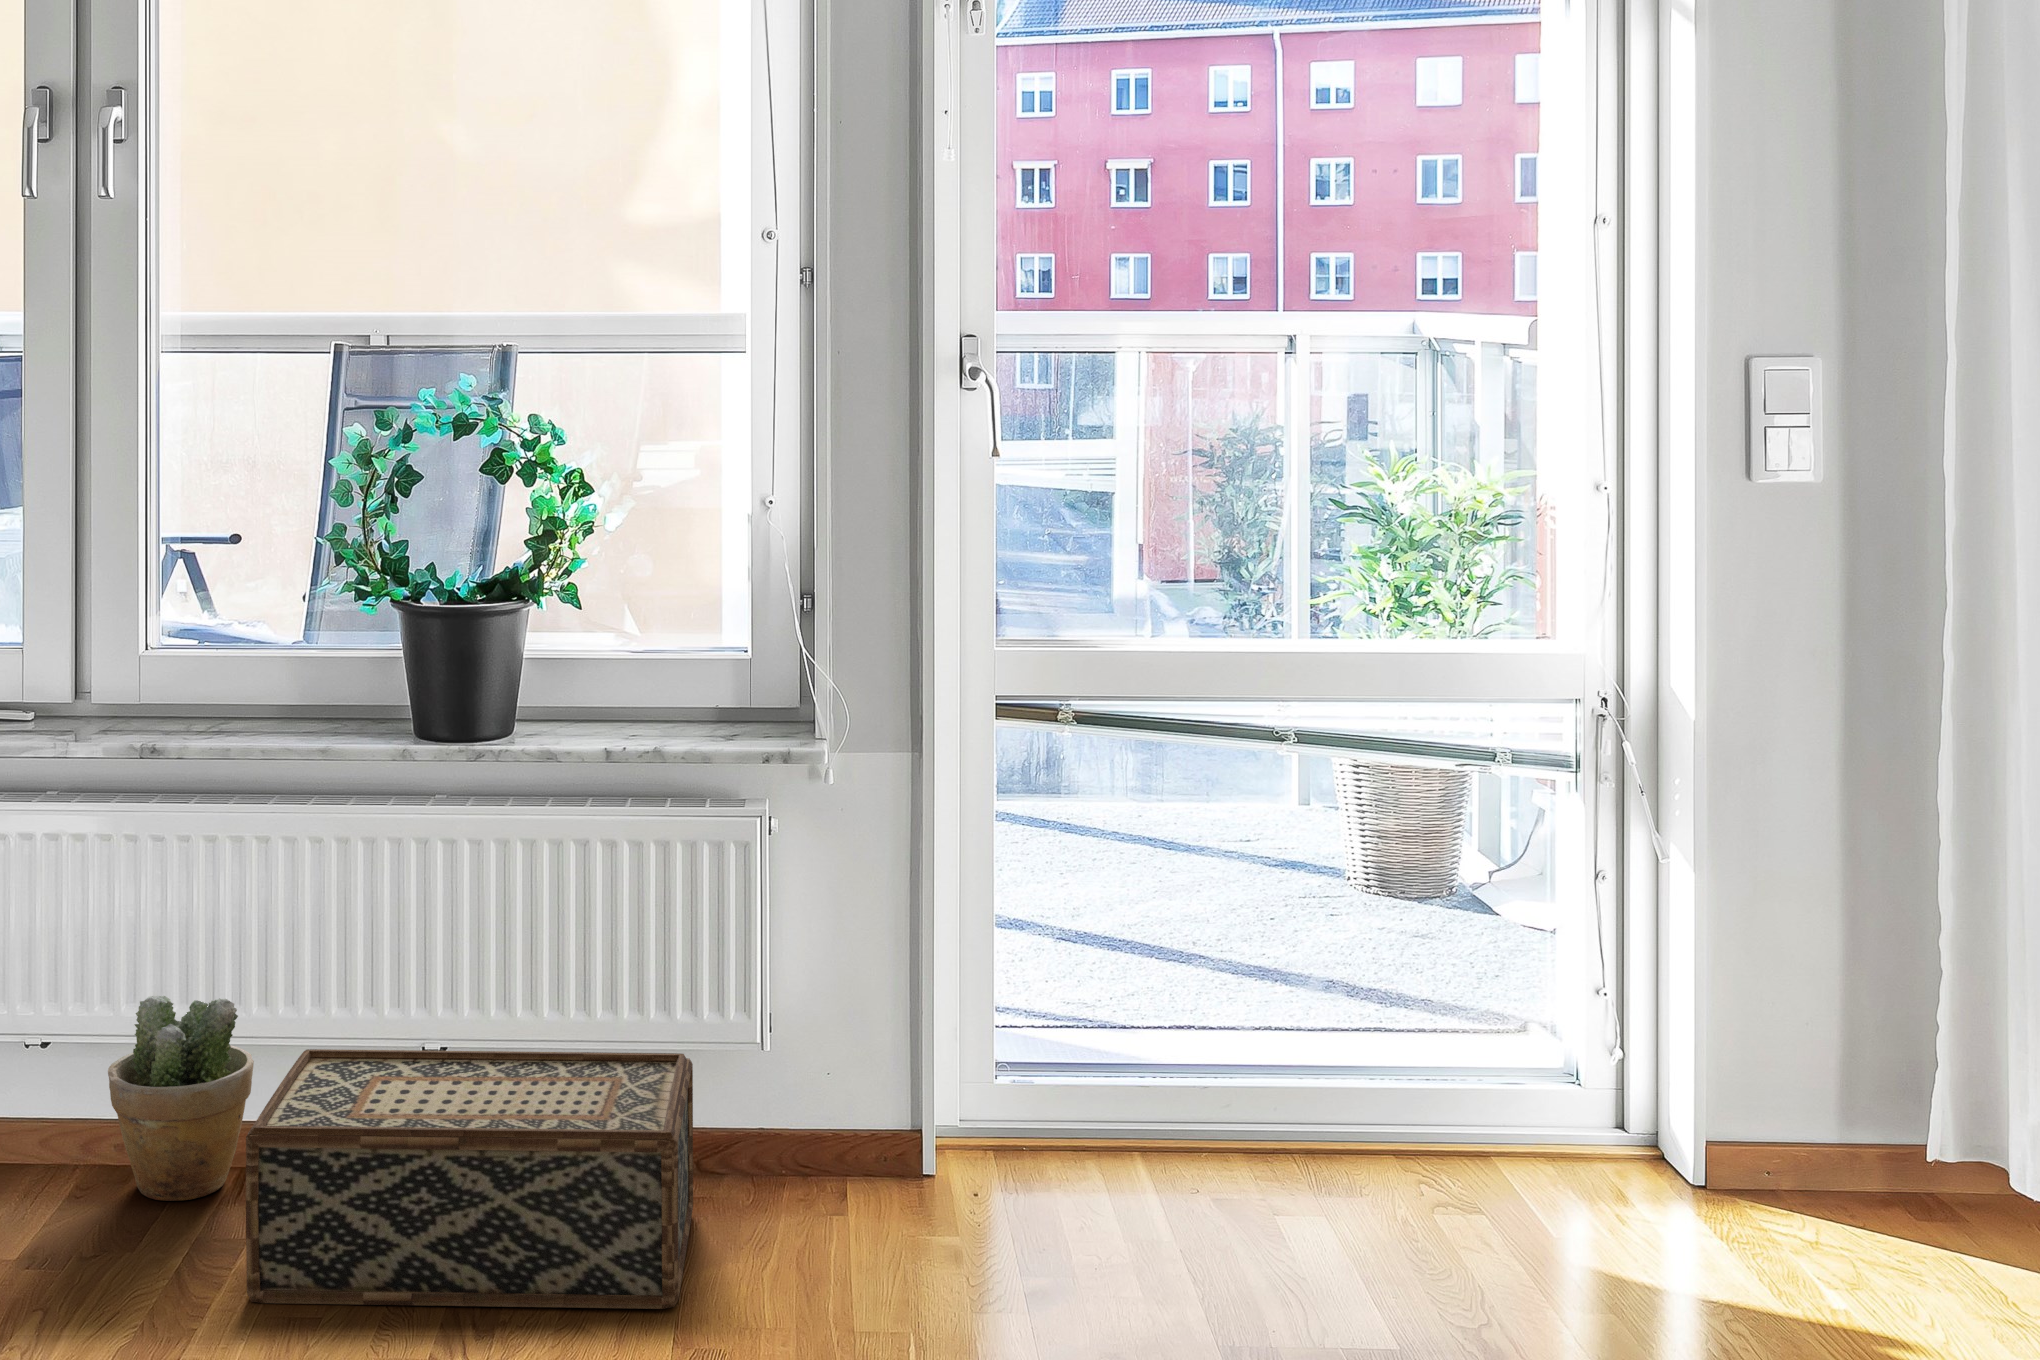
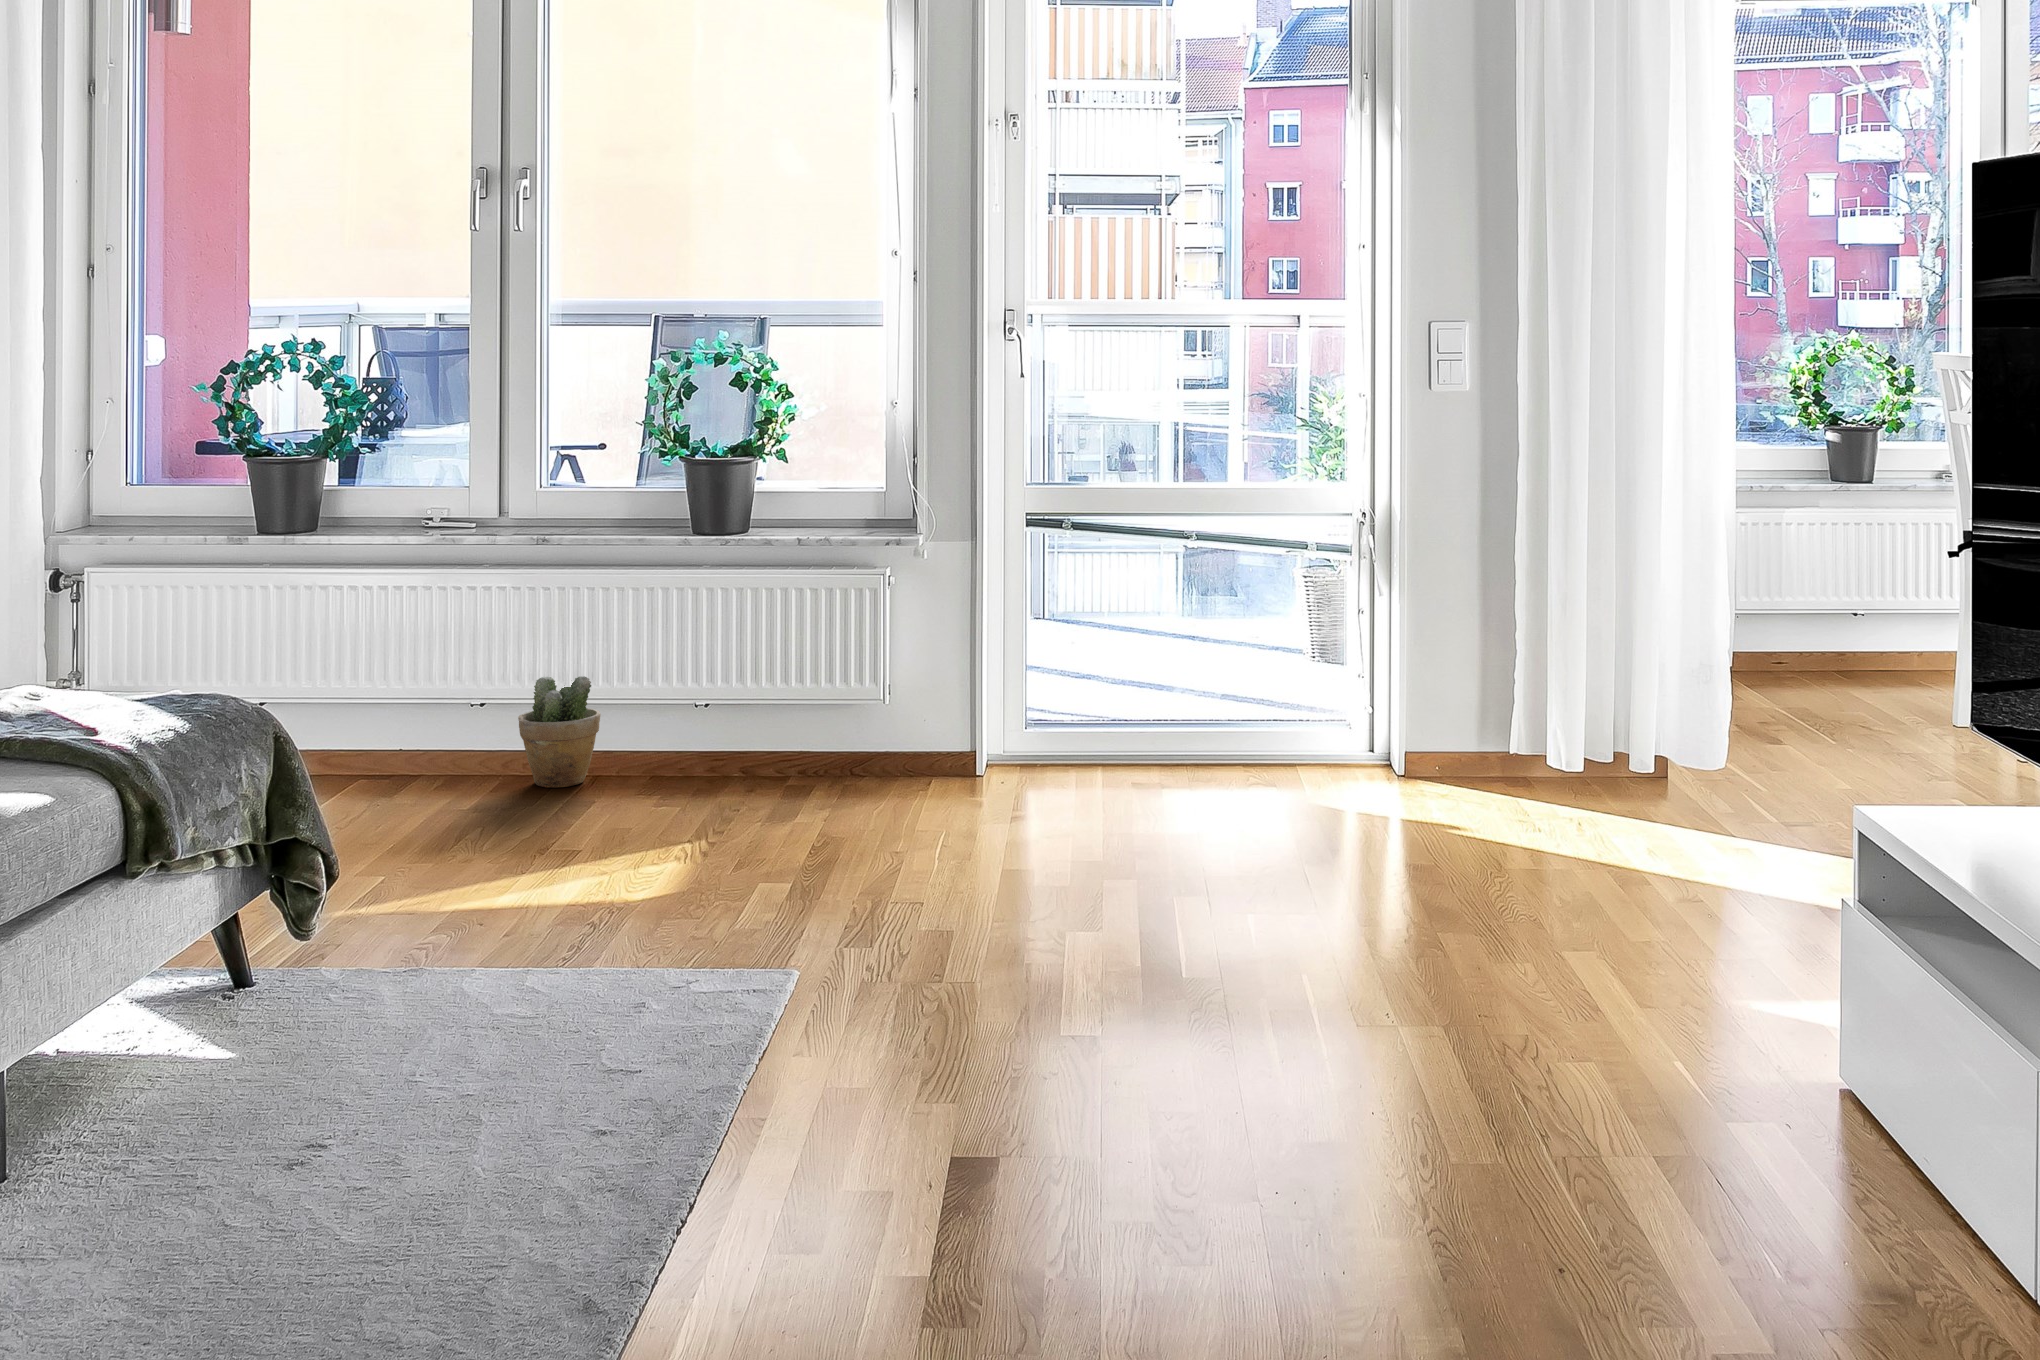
woven basket: present [246,1049,693,1309] -> none [594,702,844,821]

